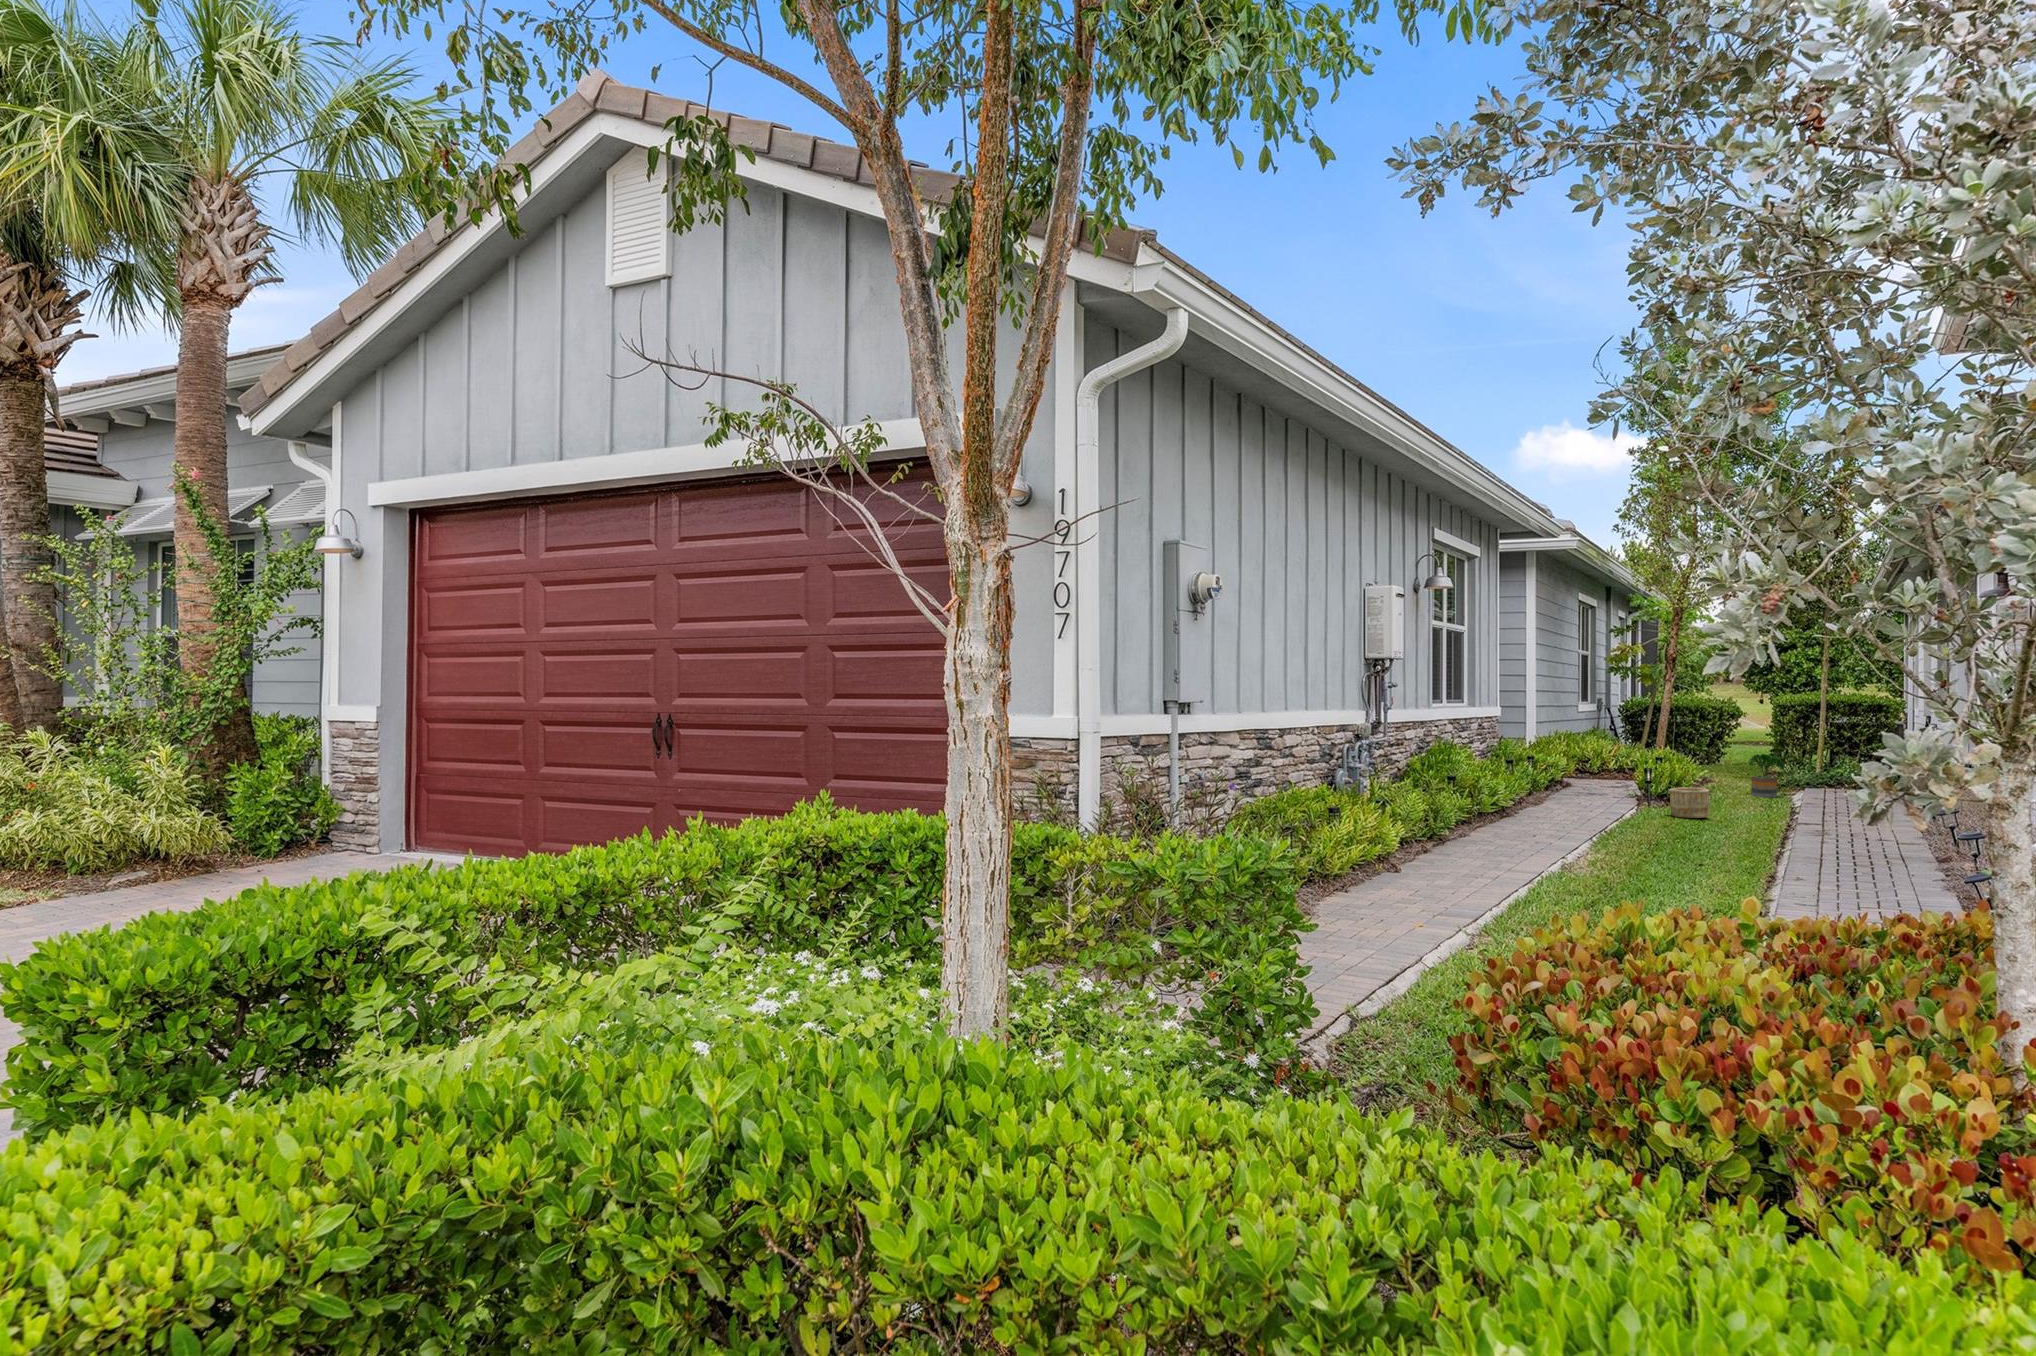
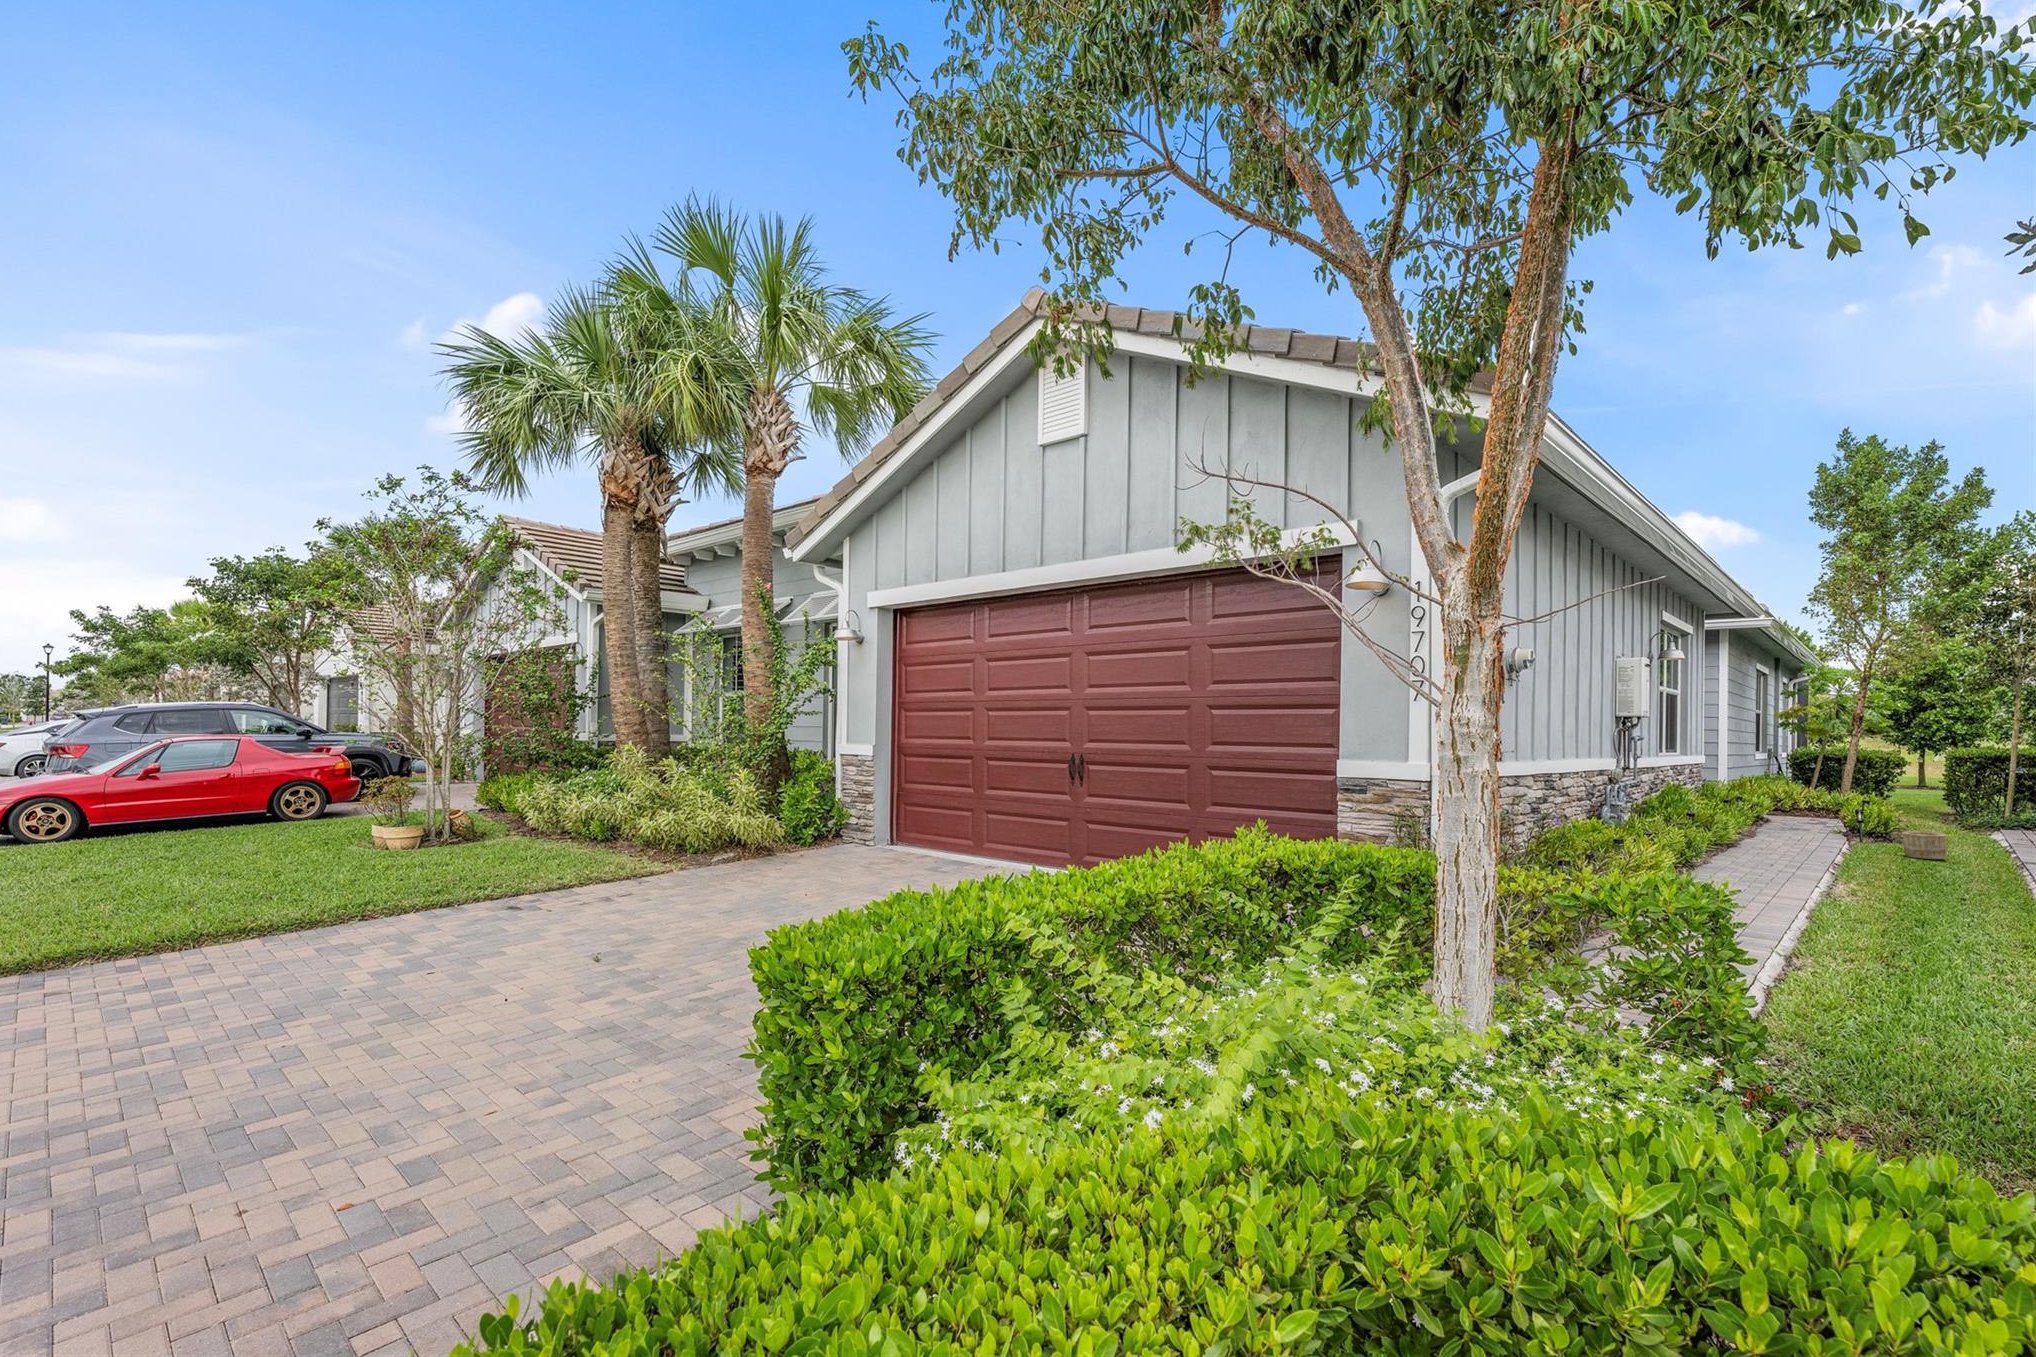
potted tree: present [1749,754,1785,798] -> none [1964,802,2007,842]

